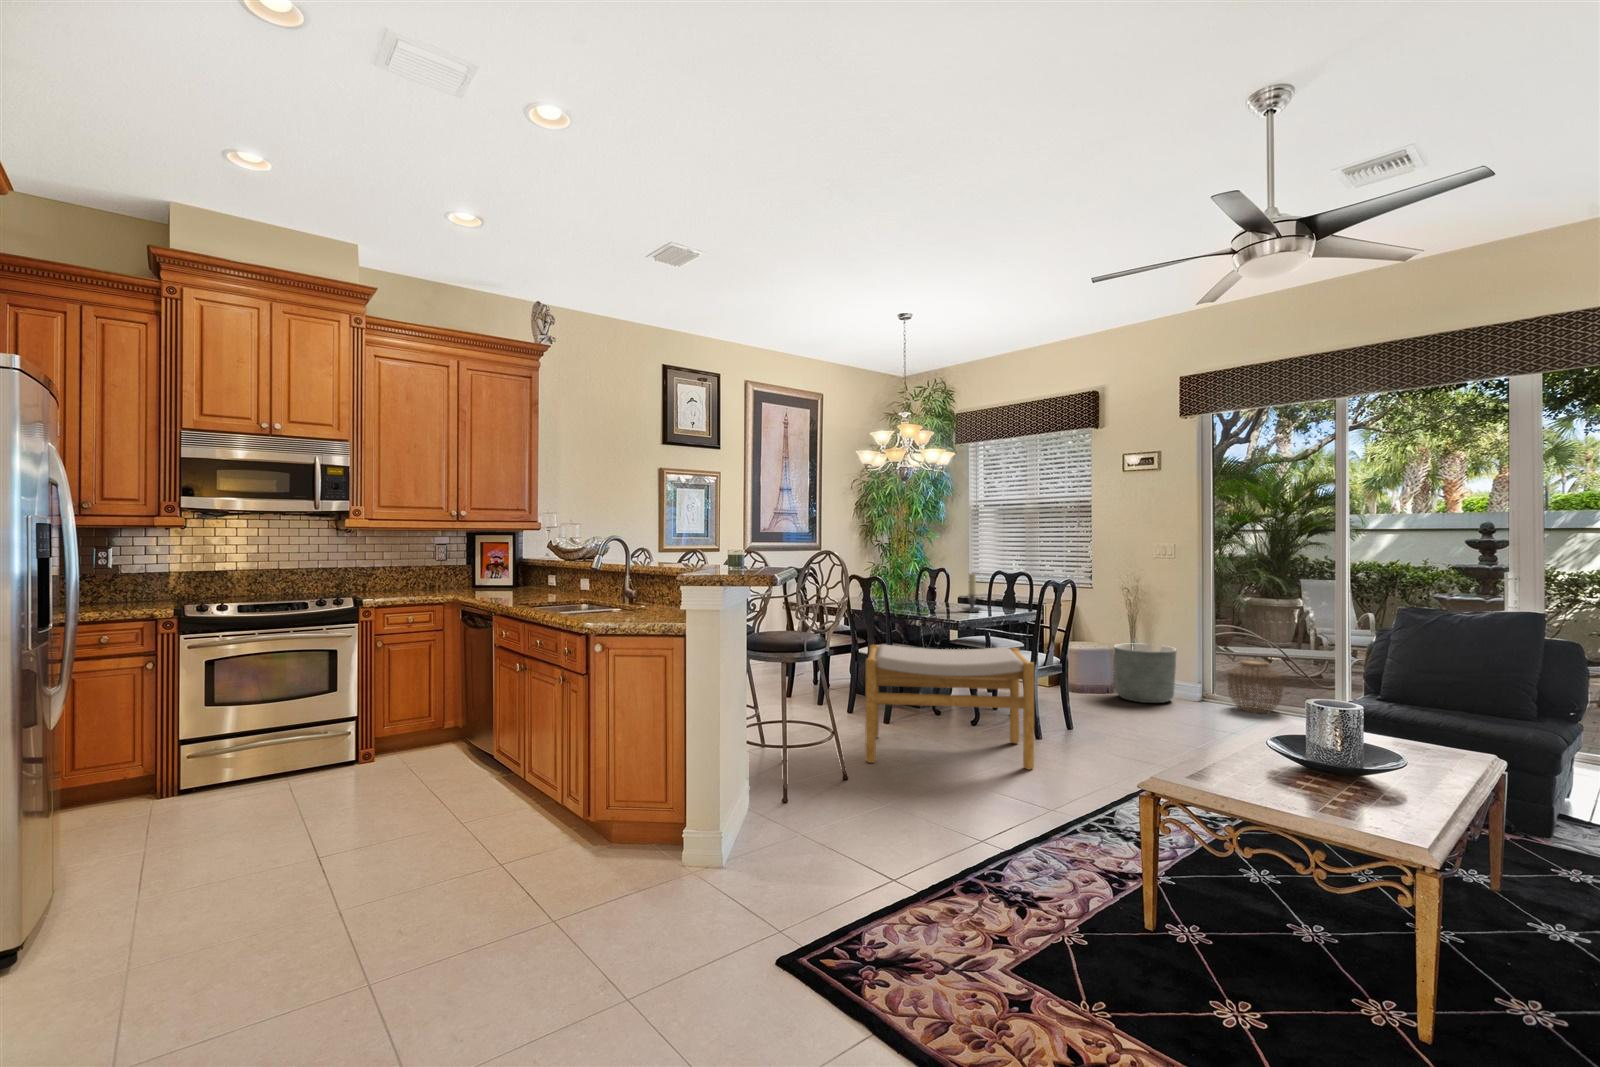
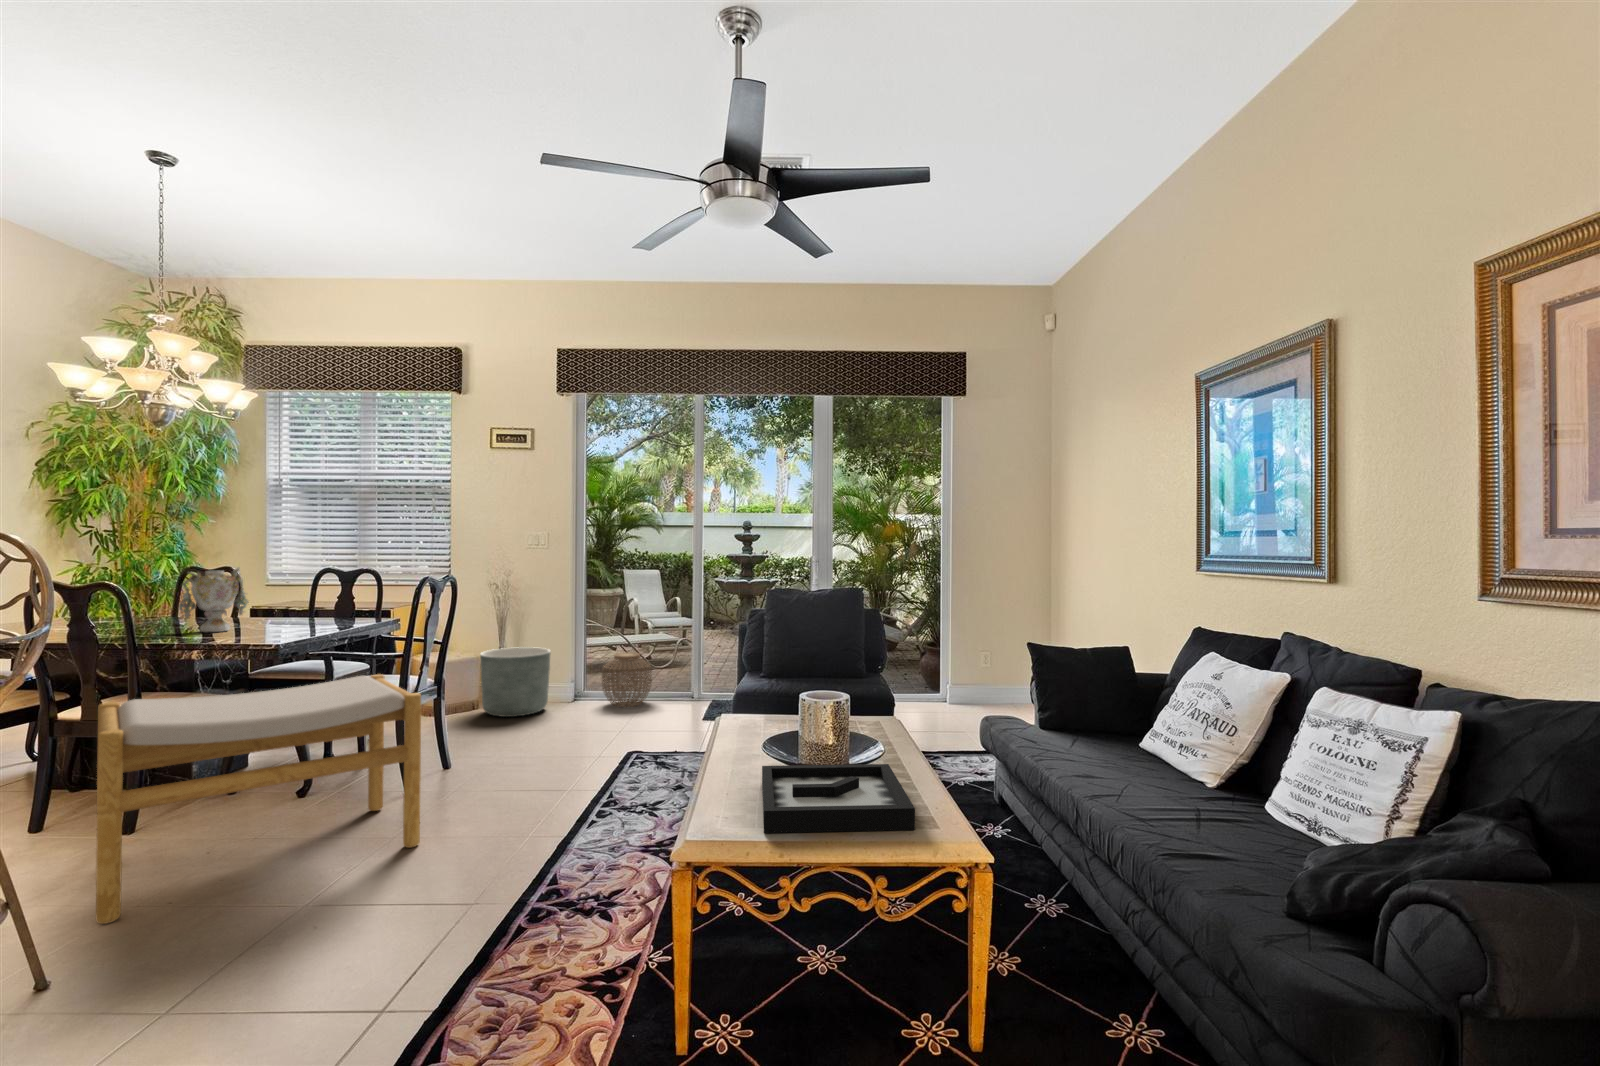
vase: none [912,569,948,610] -> present [179,568,248,632]
candle holder: present [962,574,982,612] -> none [273,572,309,630]
decorative tray: none [1213,749,1381,819] -> present [762,764,915,833]

